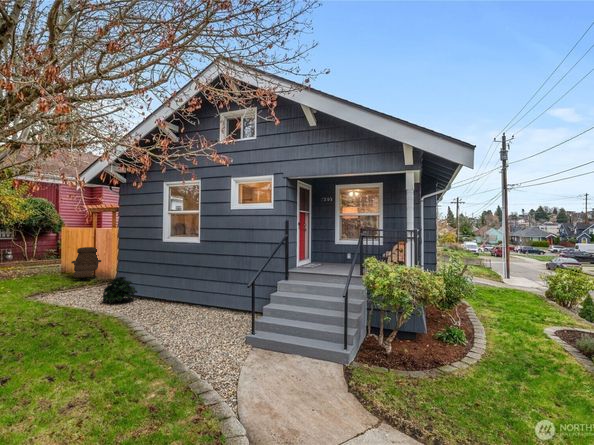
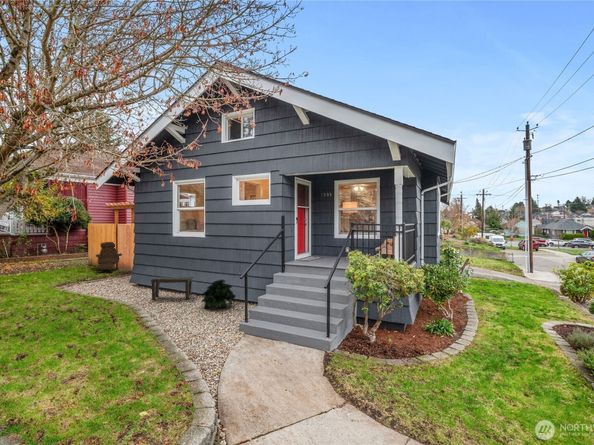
potted plant: present [102,277,137,303] -> present [202,280,235,310]
bench: none [142,285,187,311] -> present [151,277,193,300]

